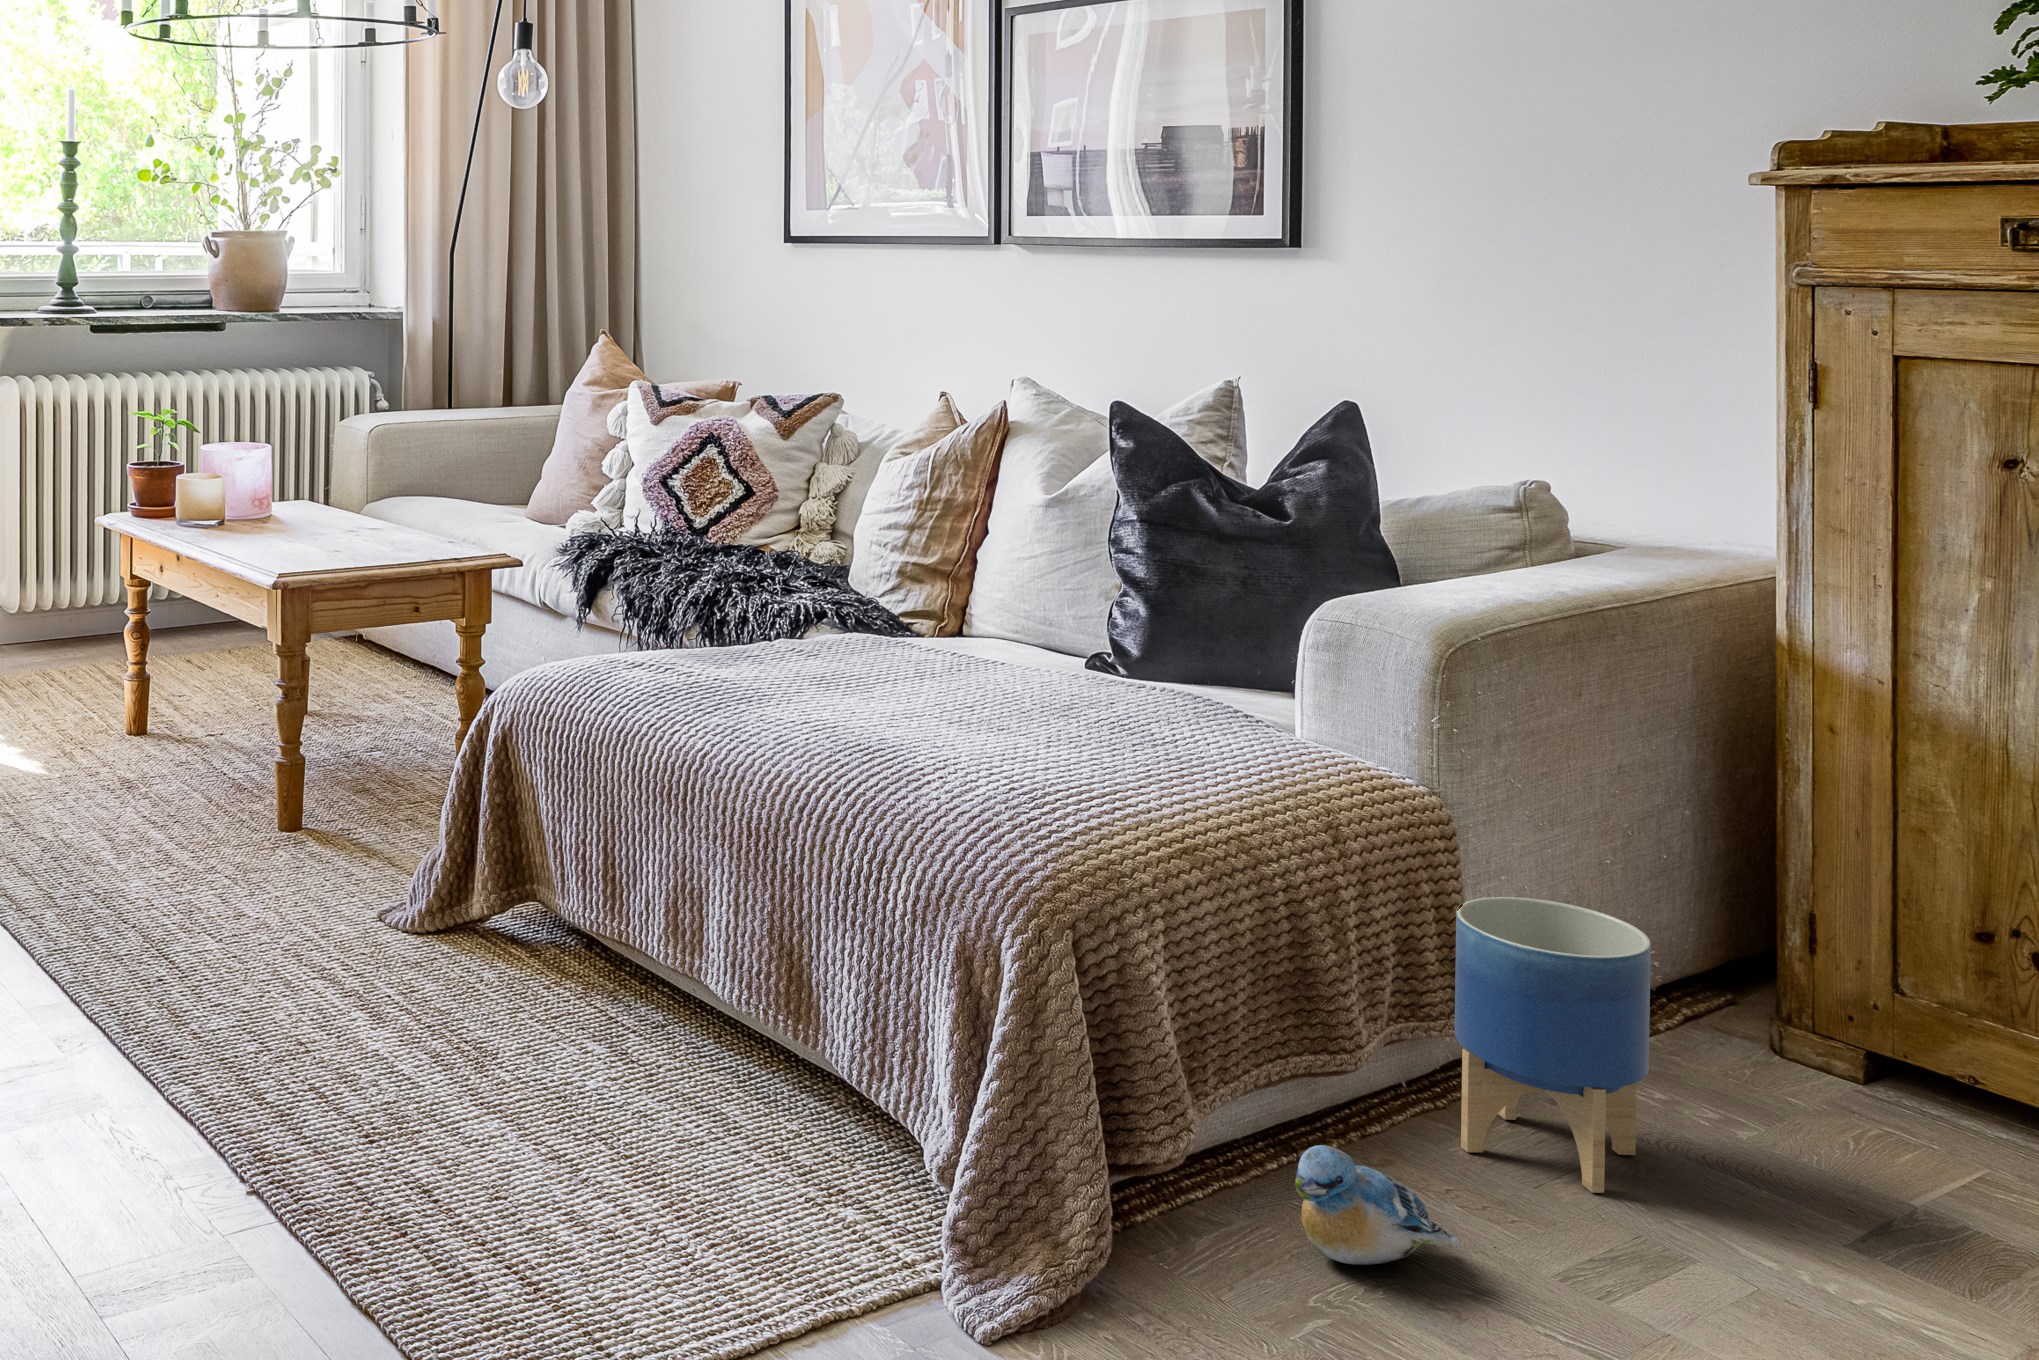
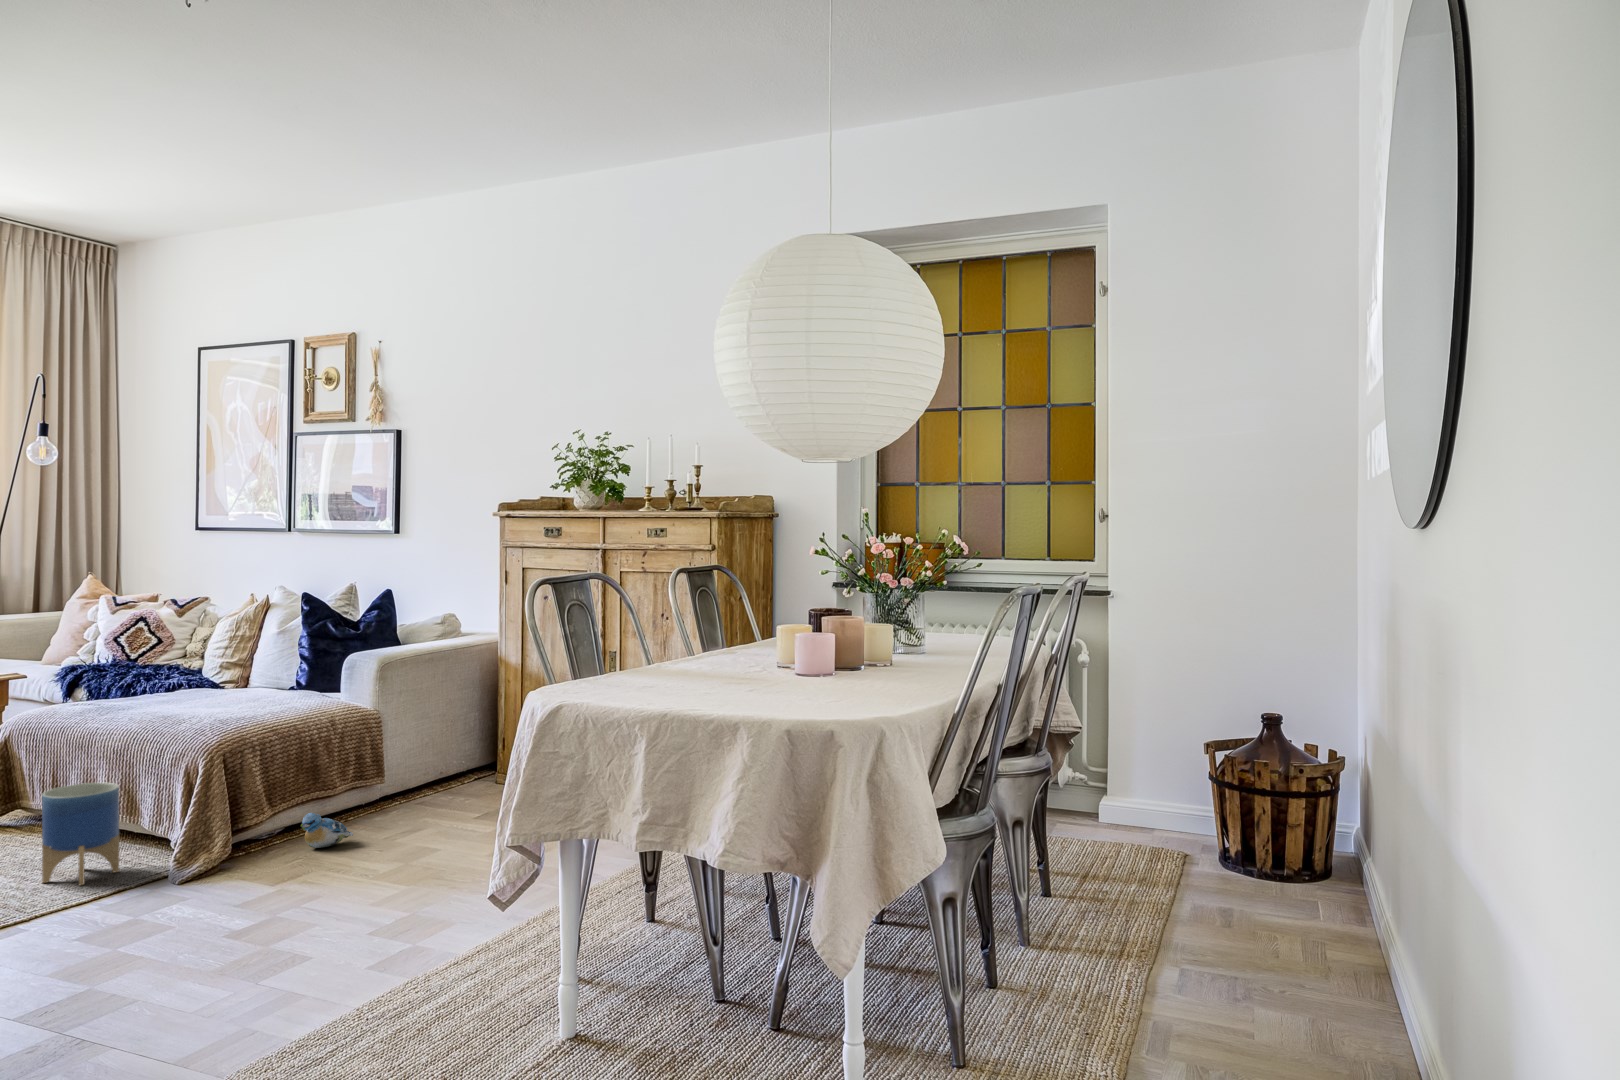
planter: present [1455,897,1651,1193] -> present [42,783,119,885]

